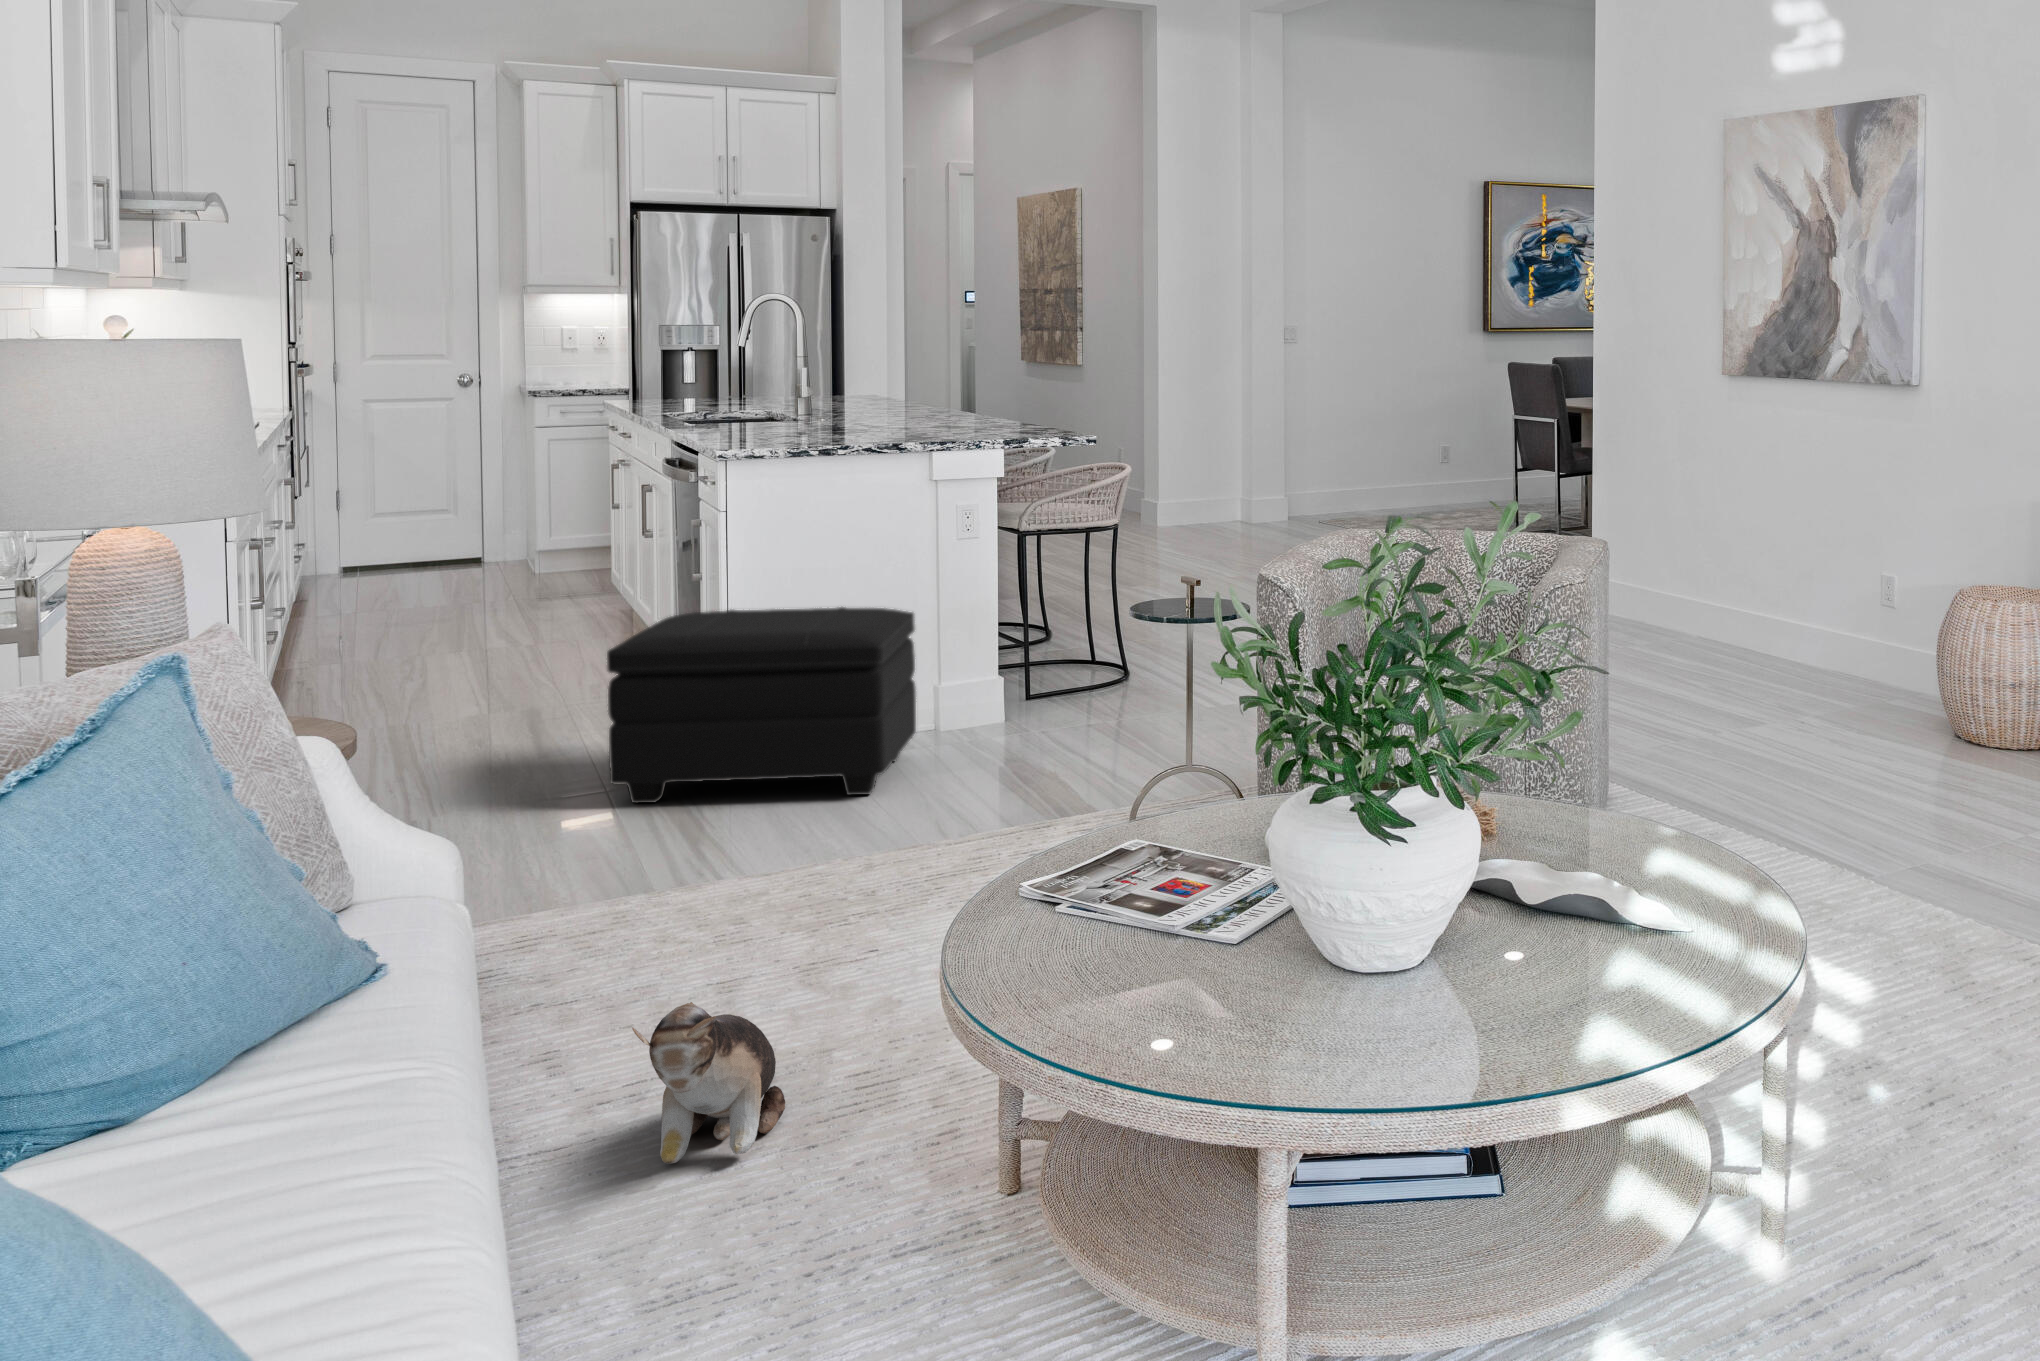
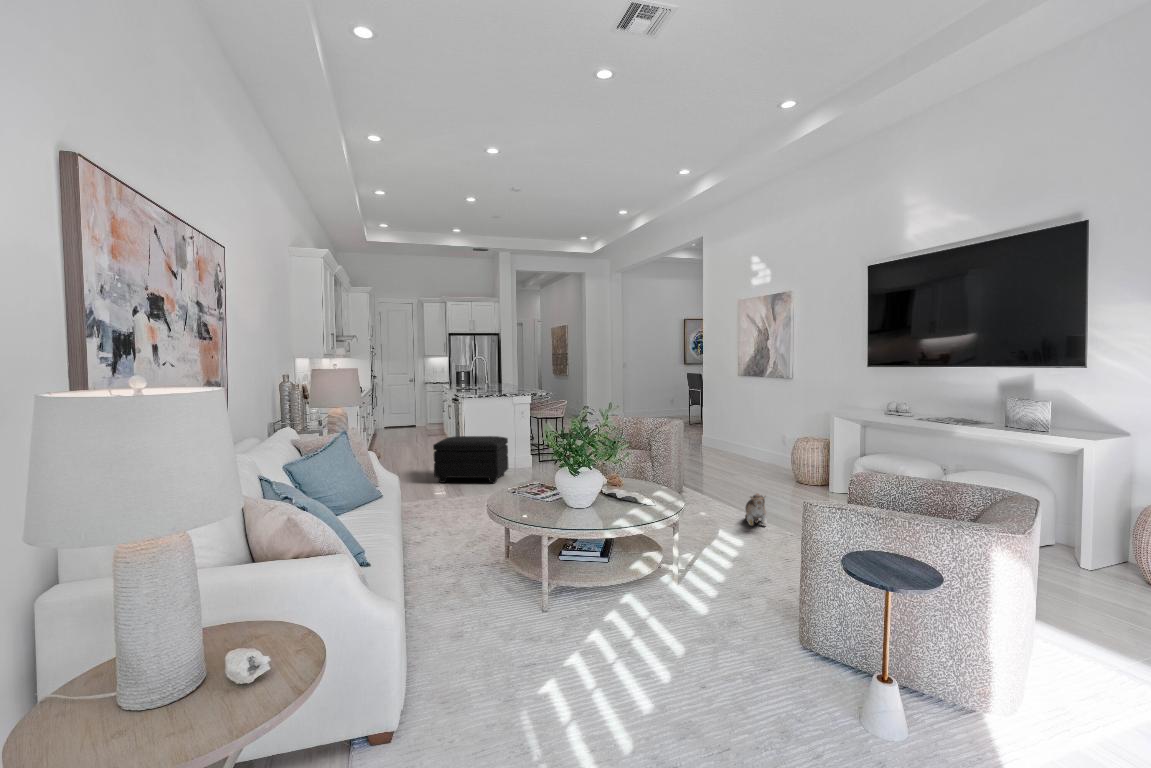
plush toy: present [632,1002,785,1164] -> present [745,493,767,526]

